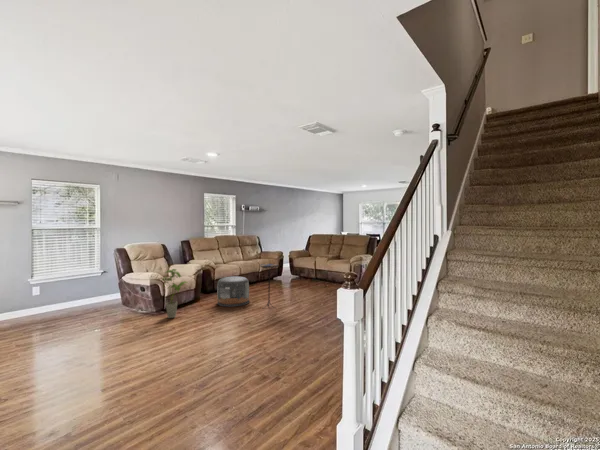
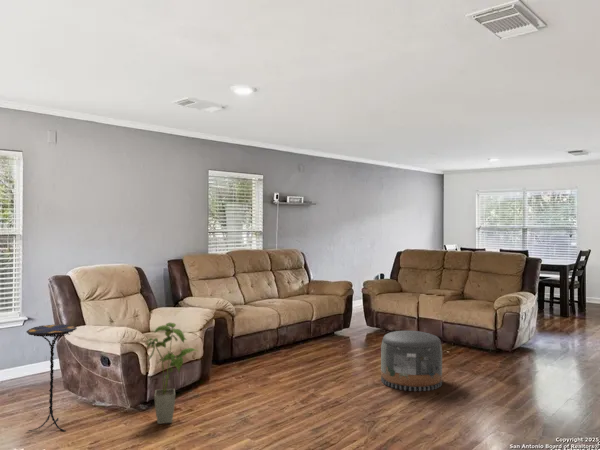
side table: present [260,264,278,305] -> present [27,324,77,431]
pouf: present [217,276,249,307] -> present [381,331,442,391]

